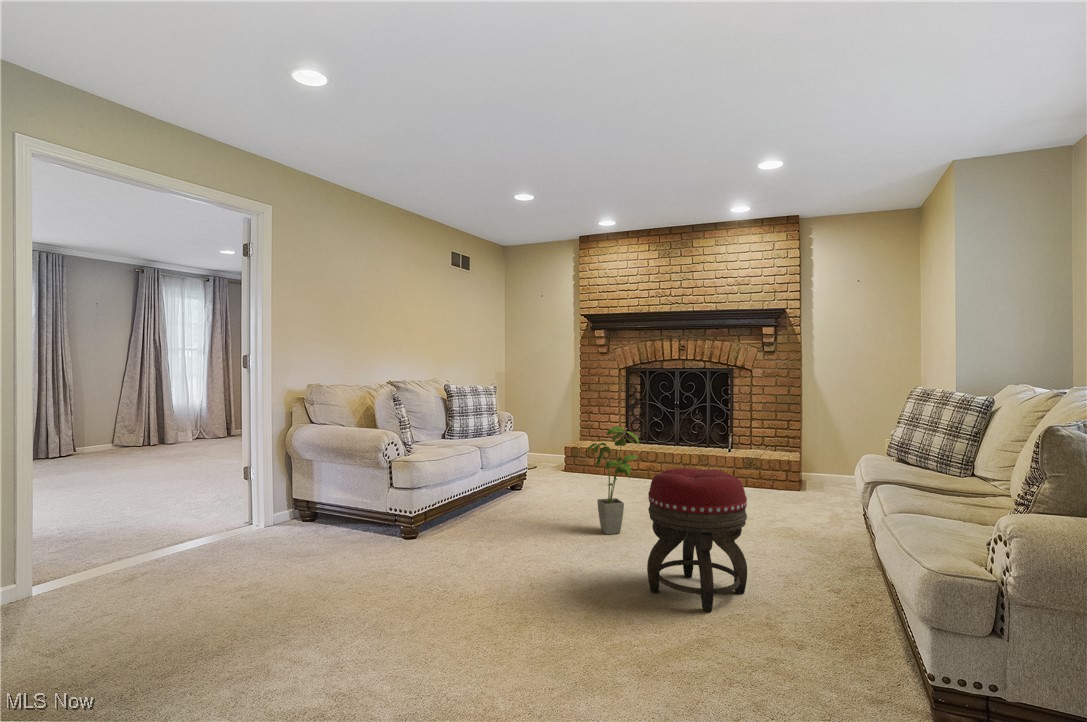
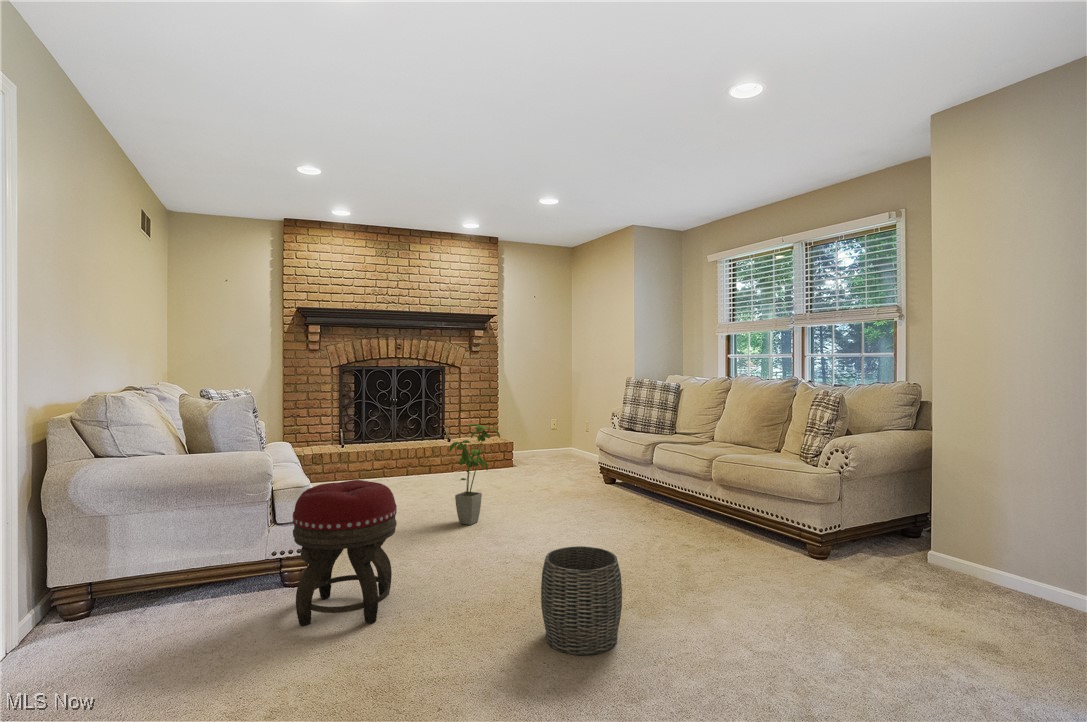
footstool: present [647,468,747,612] -> present [293,480,397,626]
woven basket: none [371,557,465,684] -> present [541,546,622,655]

